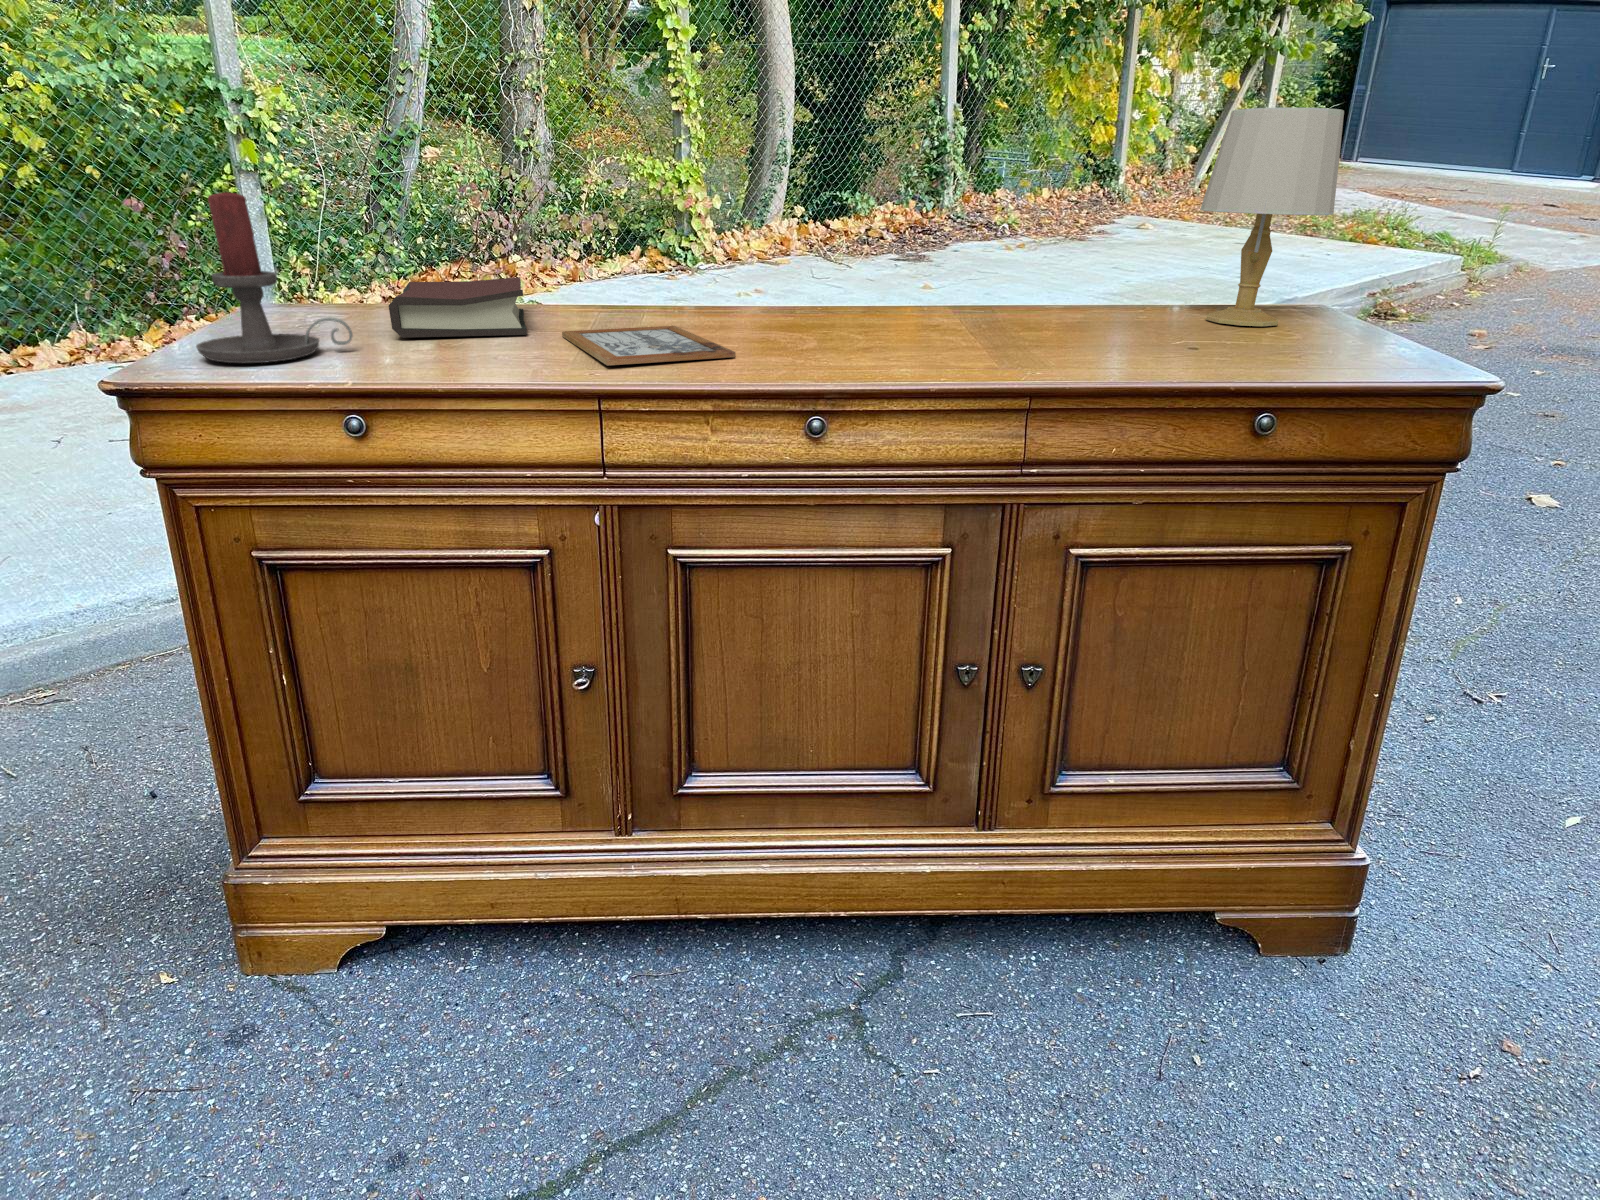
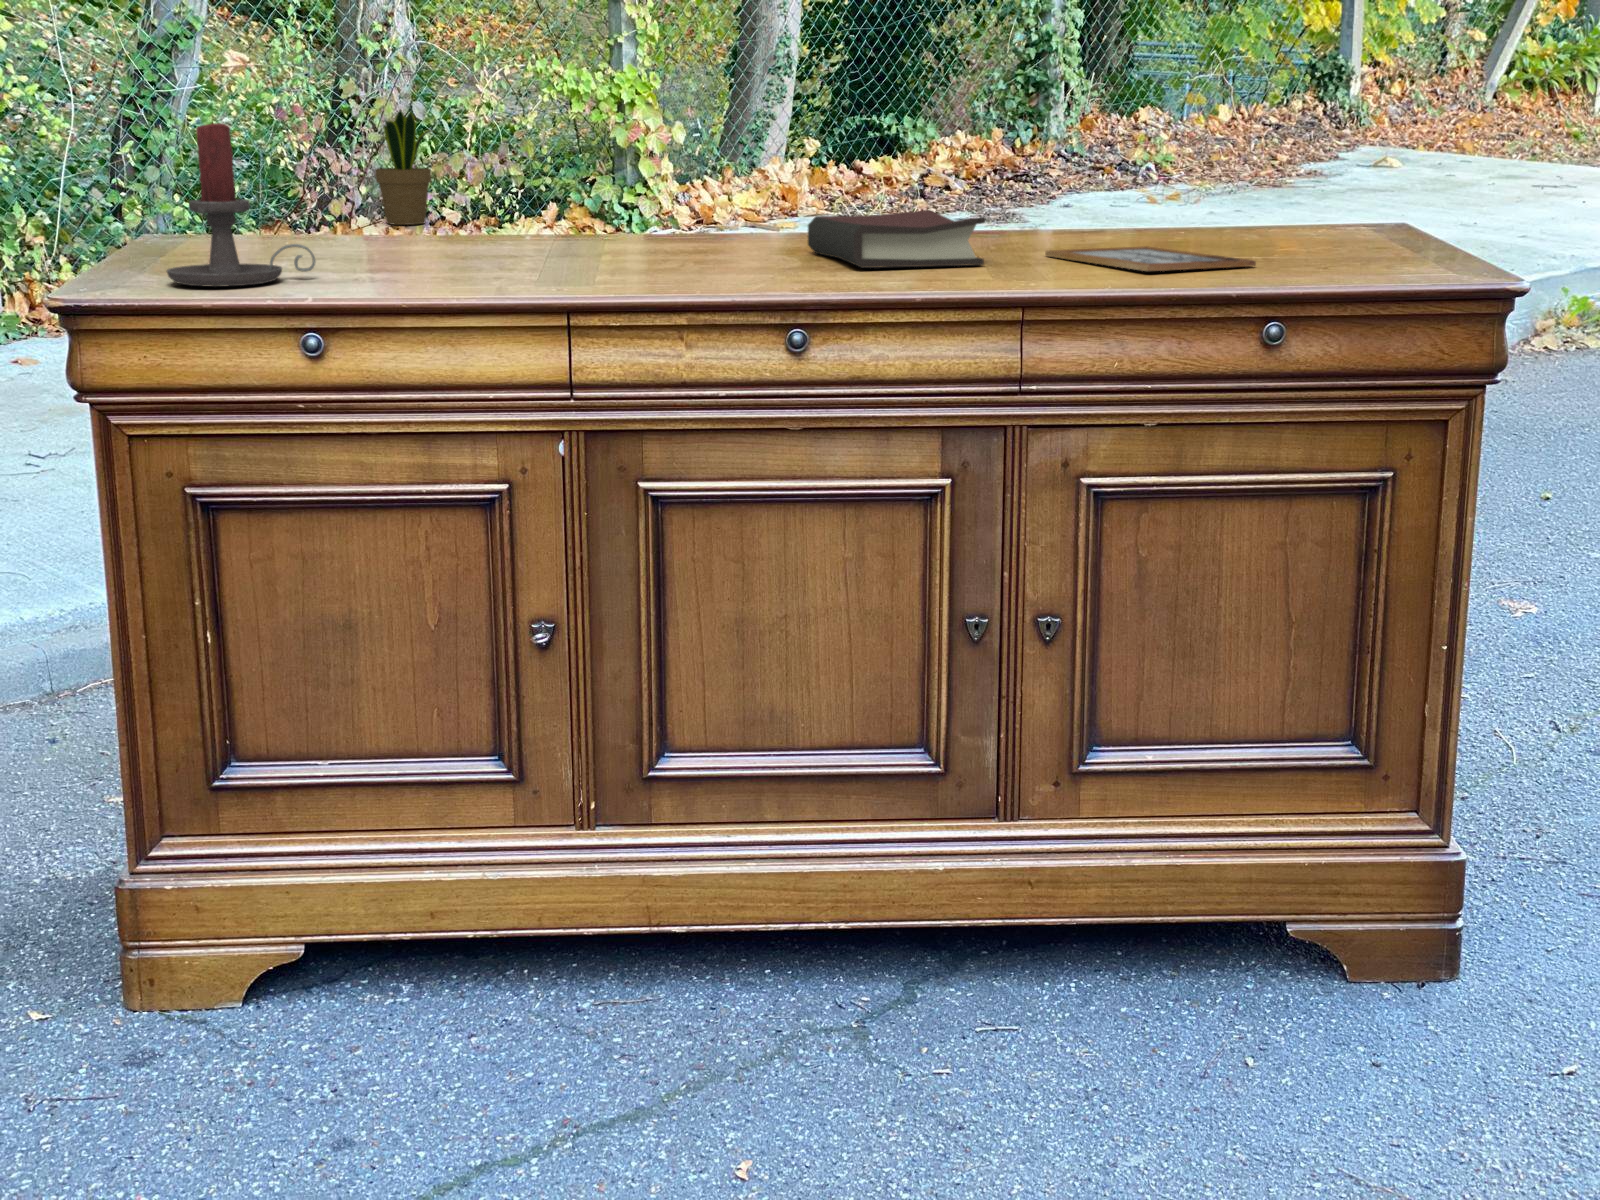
table lamp: present [1200,107,1344,326] -> none [1237,18,1377,249]
potted plant: none [523,182,563,260] -> present [375,110,436,225]
hardback book: present [389,277,527,338] -> present [808,210,985,268]
picture frame: present [562,326,736,366] -> present [1045,246,1256,271]

